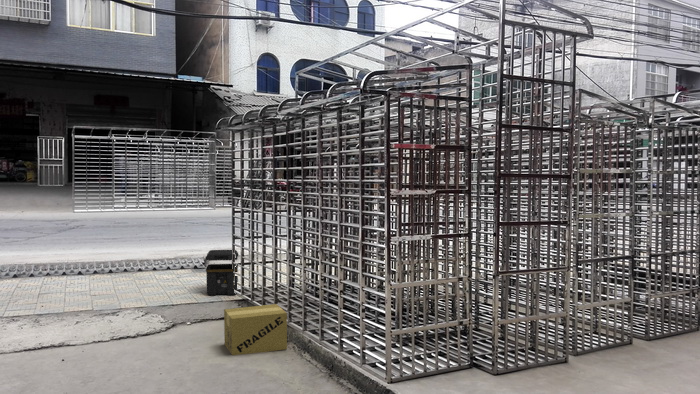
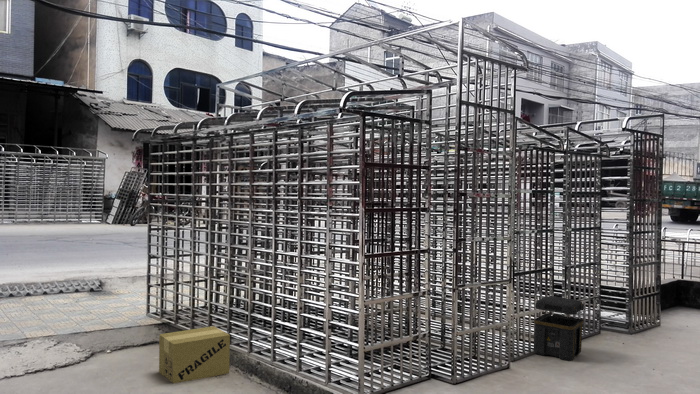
toolbox: present [206,250,238,296] -> present [534,296,584,361]

